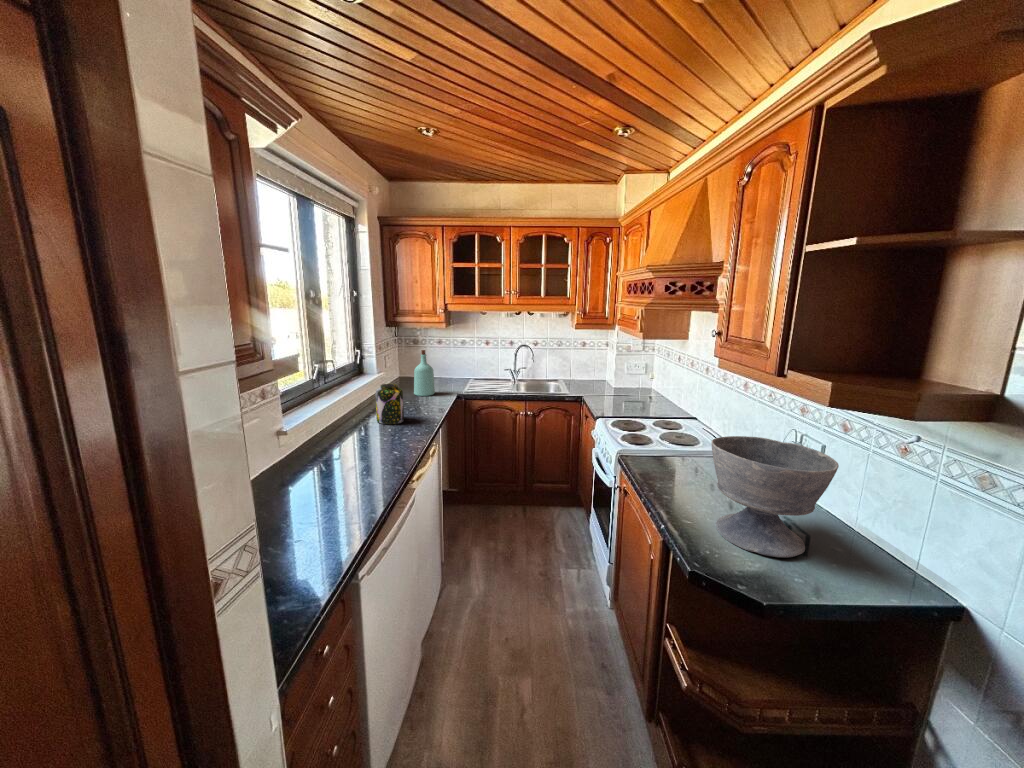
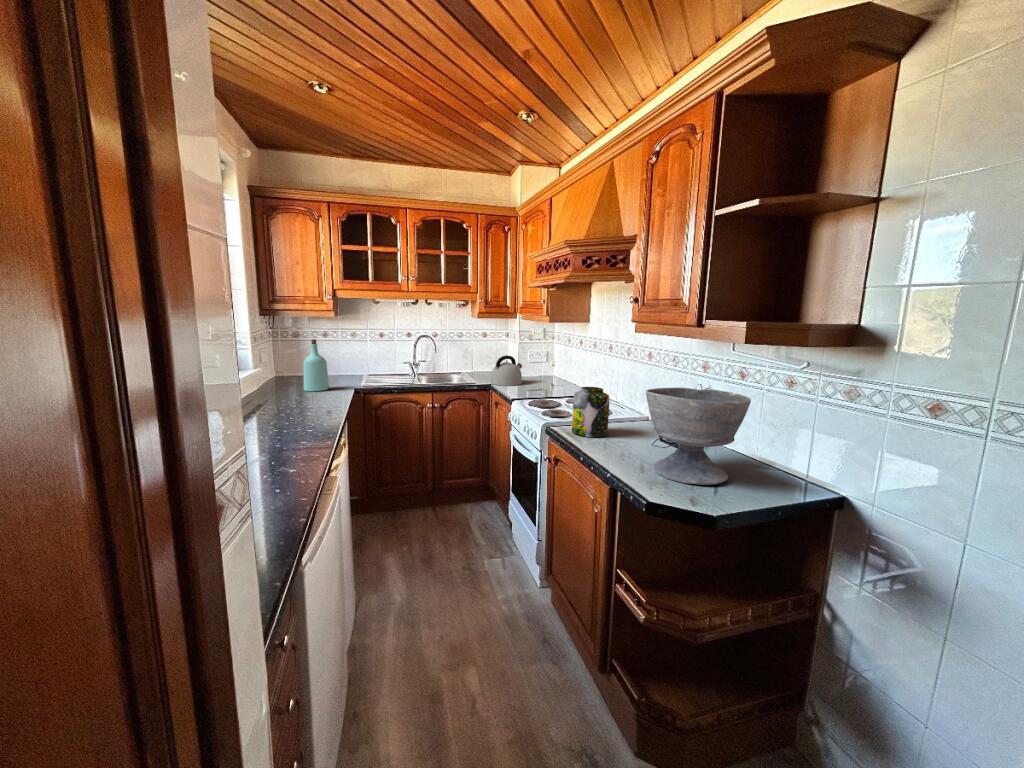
kettle: none [584,369,618,400] -> present [490,356,522,386]
jar: present [376,384,404,424] -> present [572,387,609,437]

